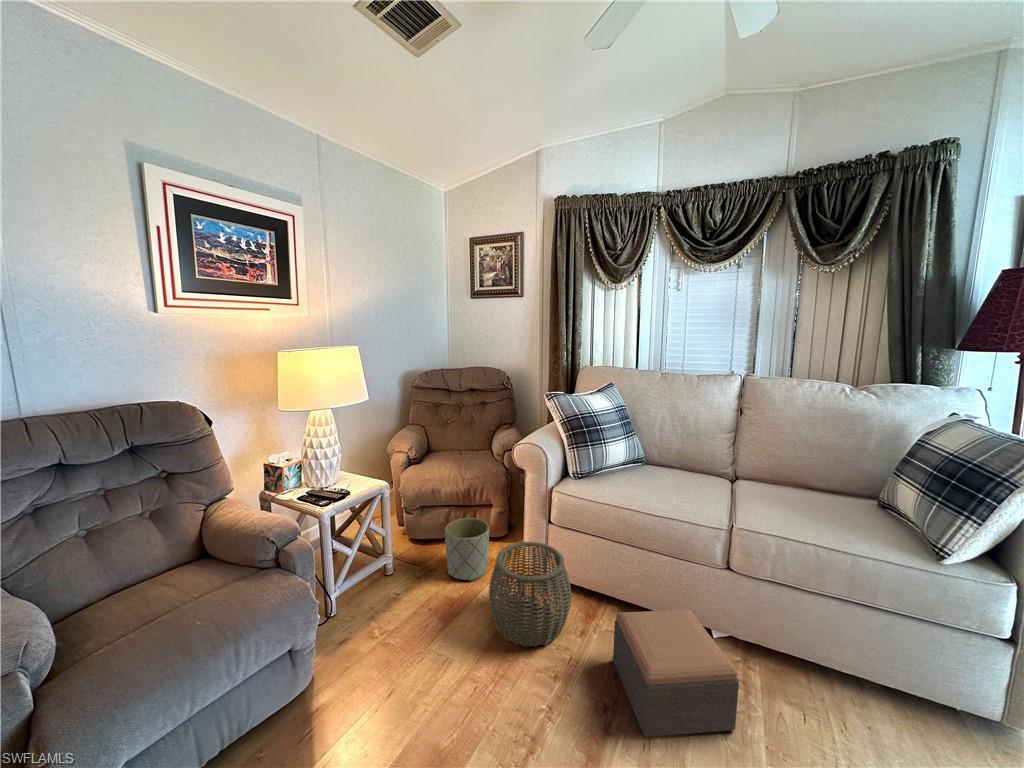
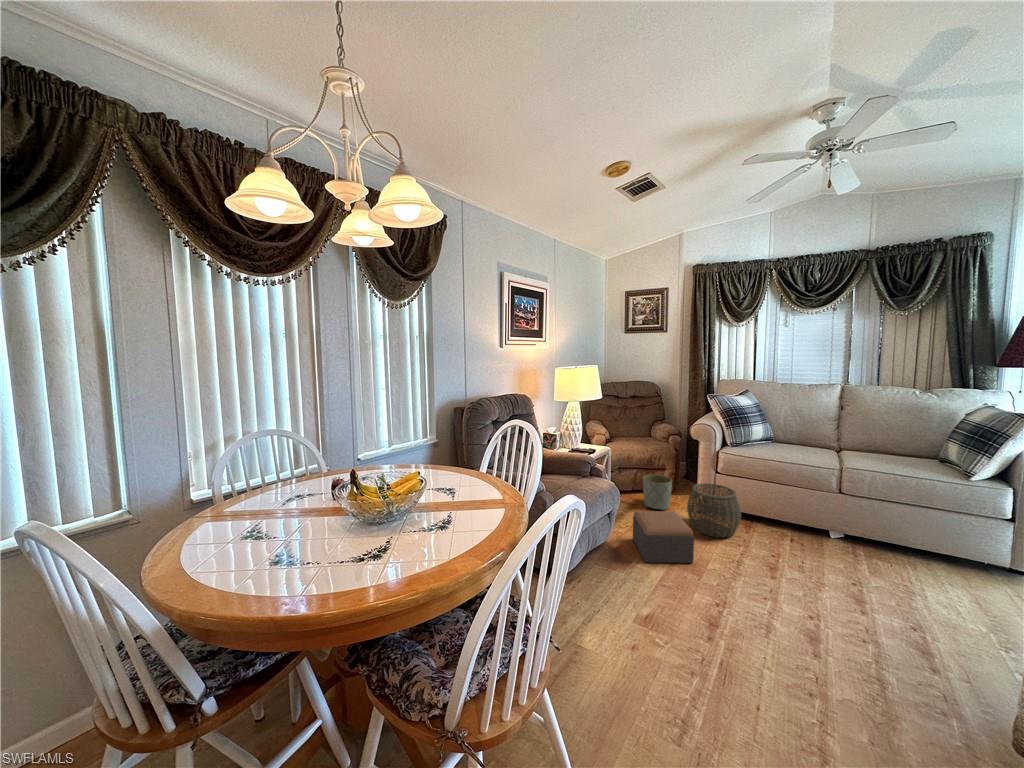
footstool: present [613,609,739,737] -> present [633,511,694,563]

